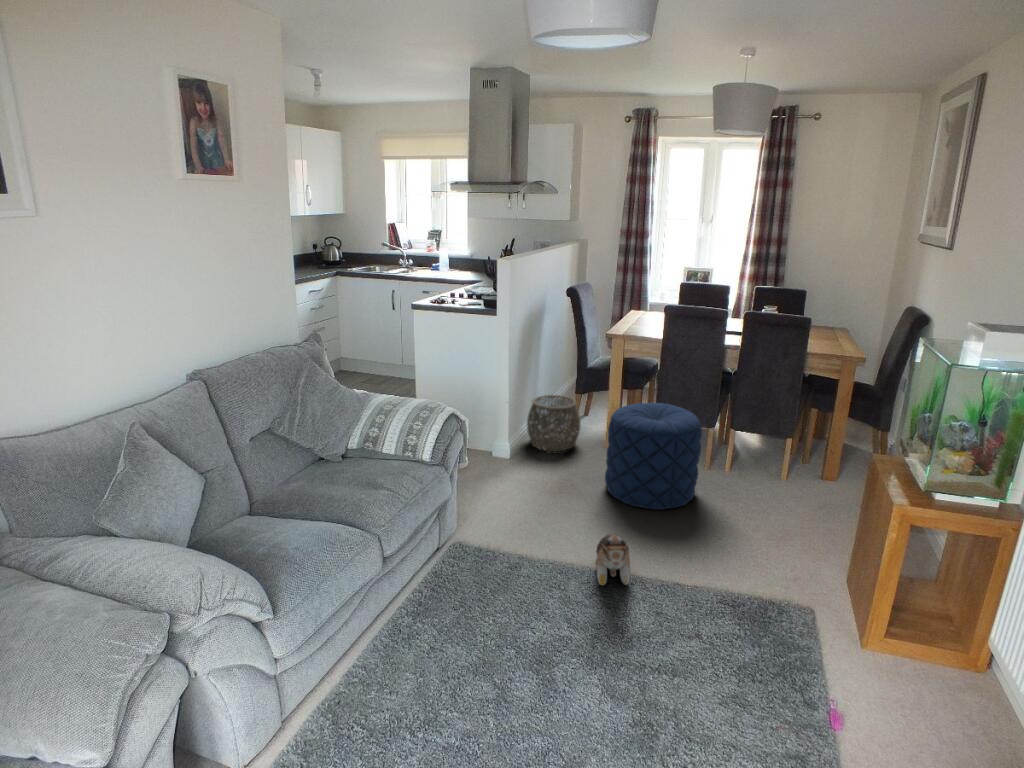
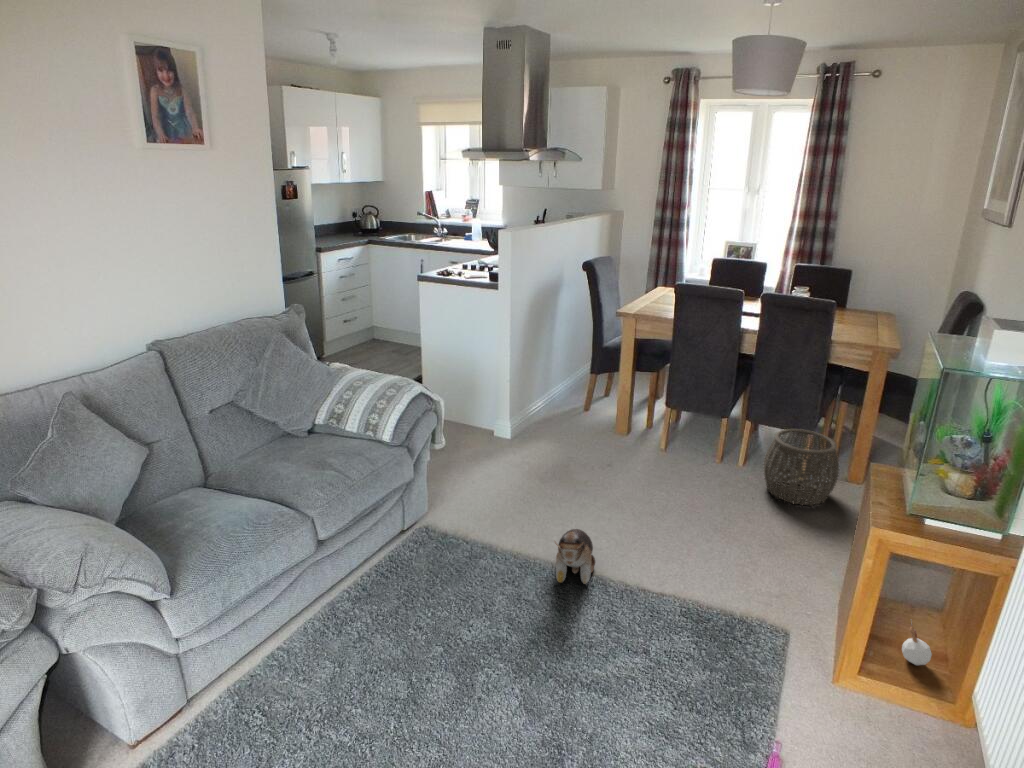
woven basket: present [527,395,581,451] -> present [763,429,839,506]
pouf: present [605,403,702,510] -> none [598,387,702,501]
candle: none [915,586,942,627] -> present [902,622,932,665]

